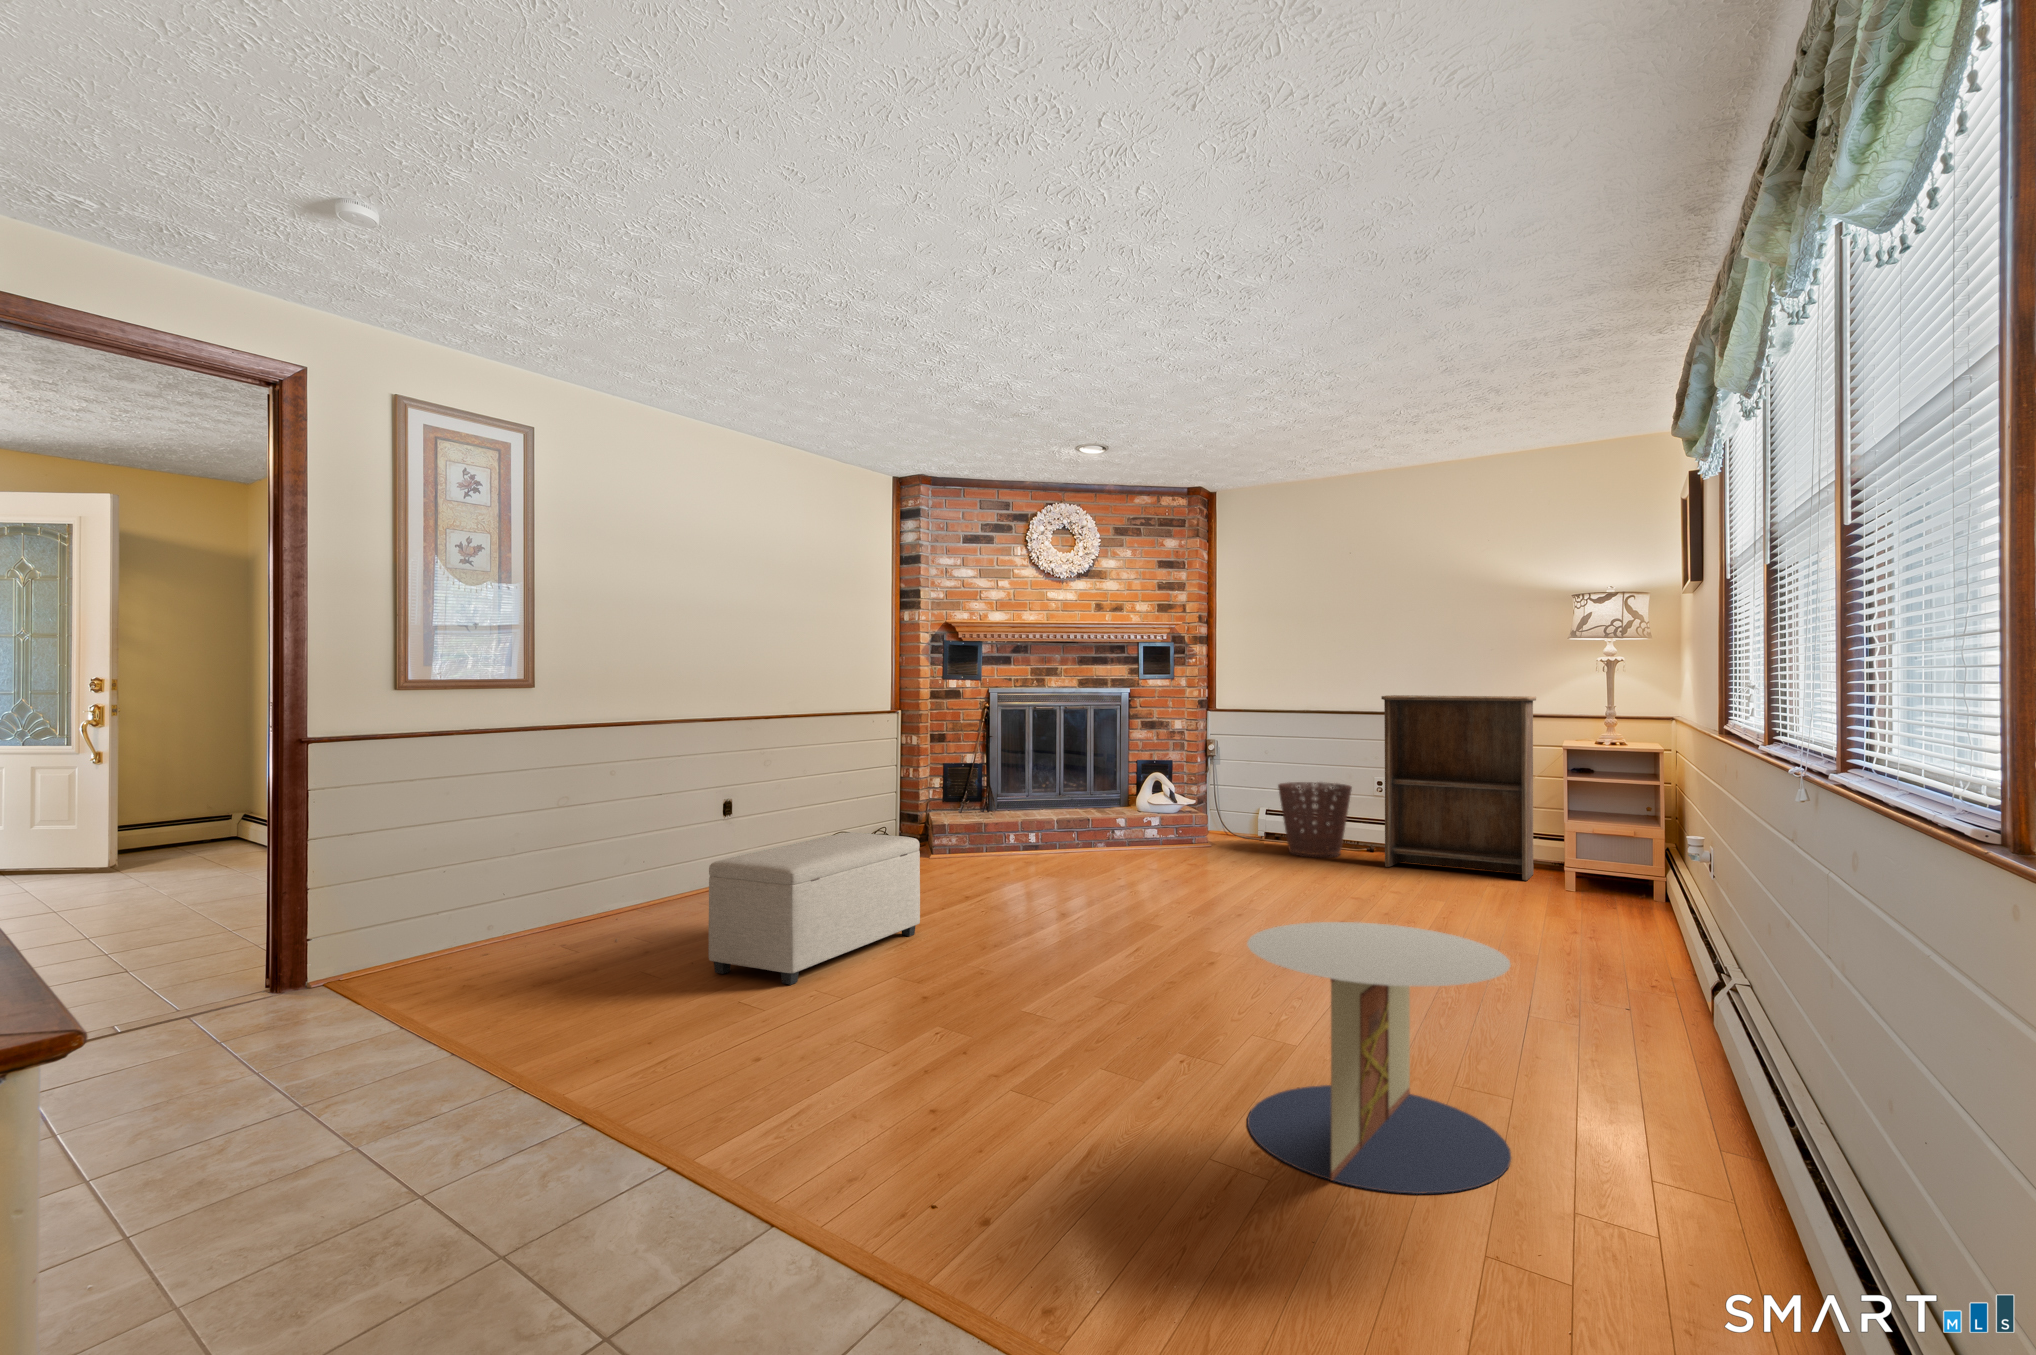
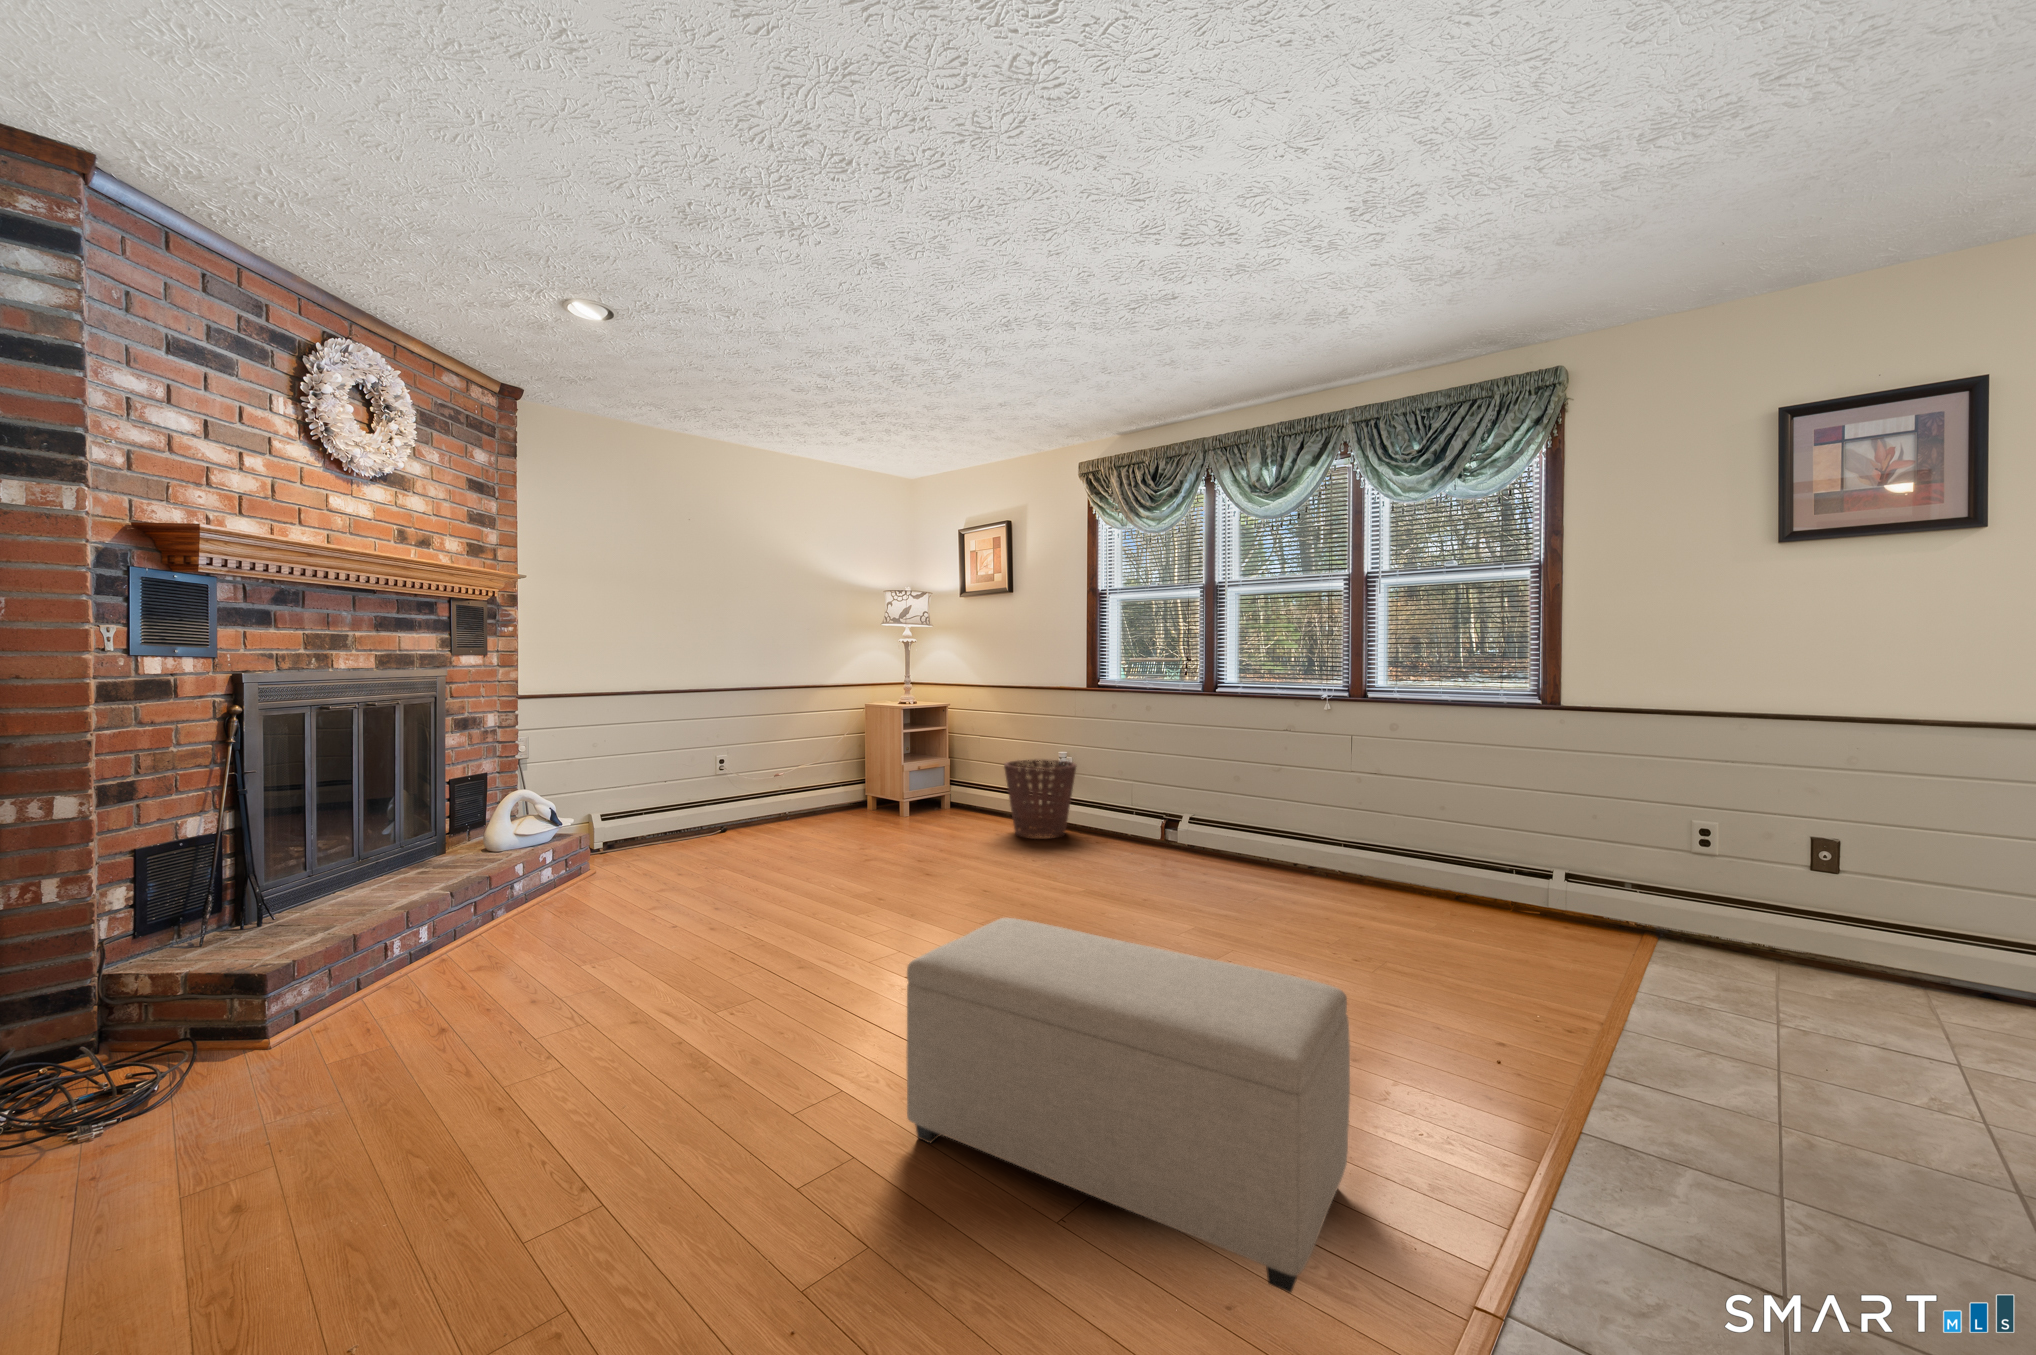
bookshelf: present [1381,695,1536,880] -> none [772,669,896,837]
basket: present [1278,782,1352,857] -> present [1004,759,1076,838]
side table: present [1247,922,1511,1194] -> none [1459,811,1643,965]

